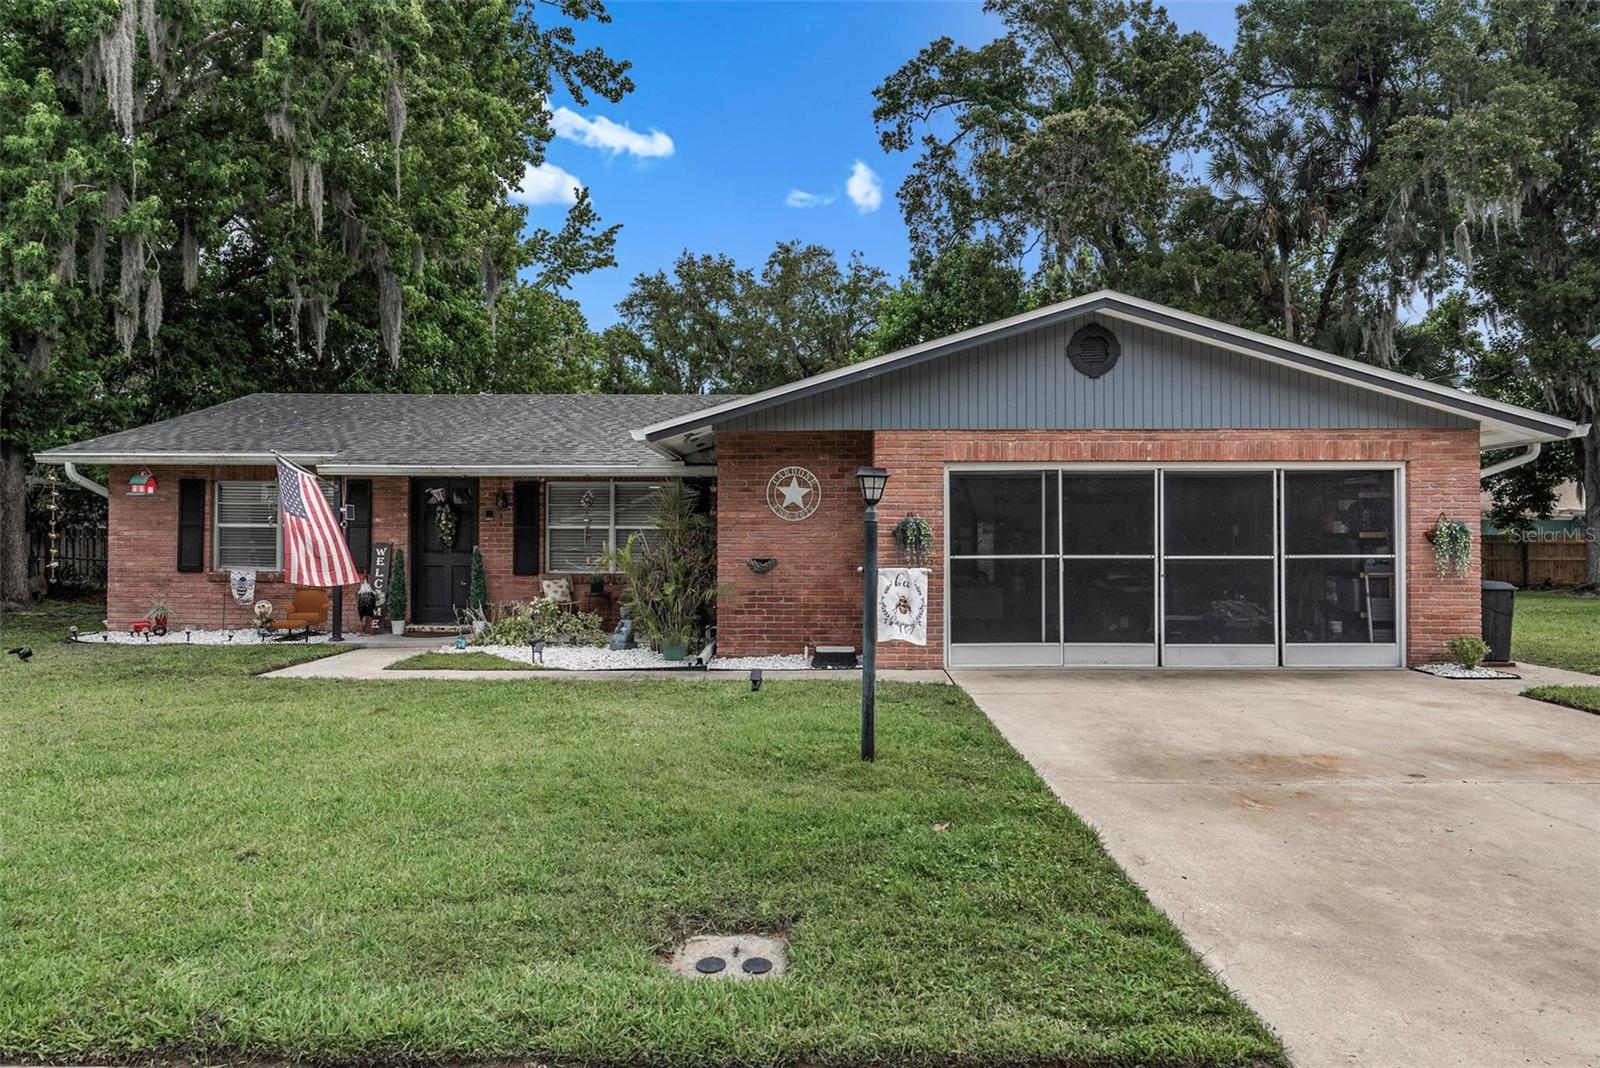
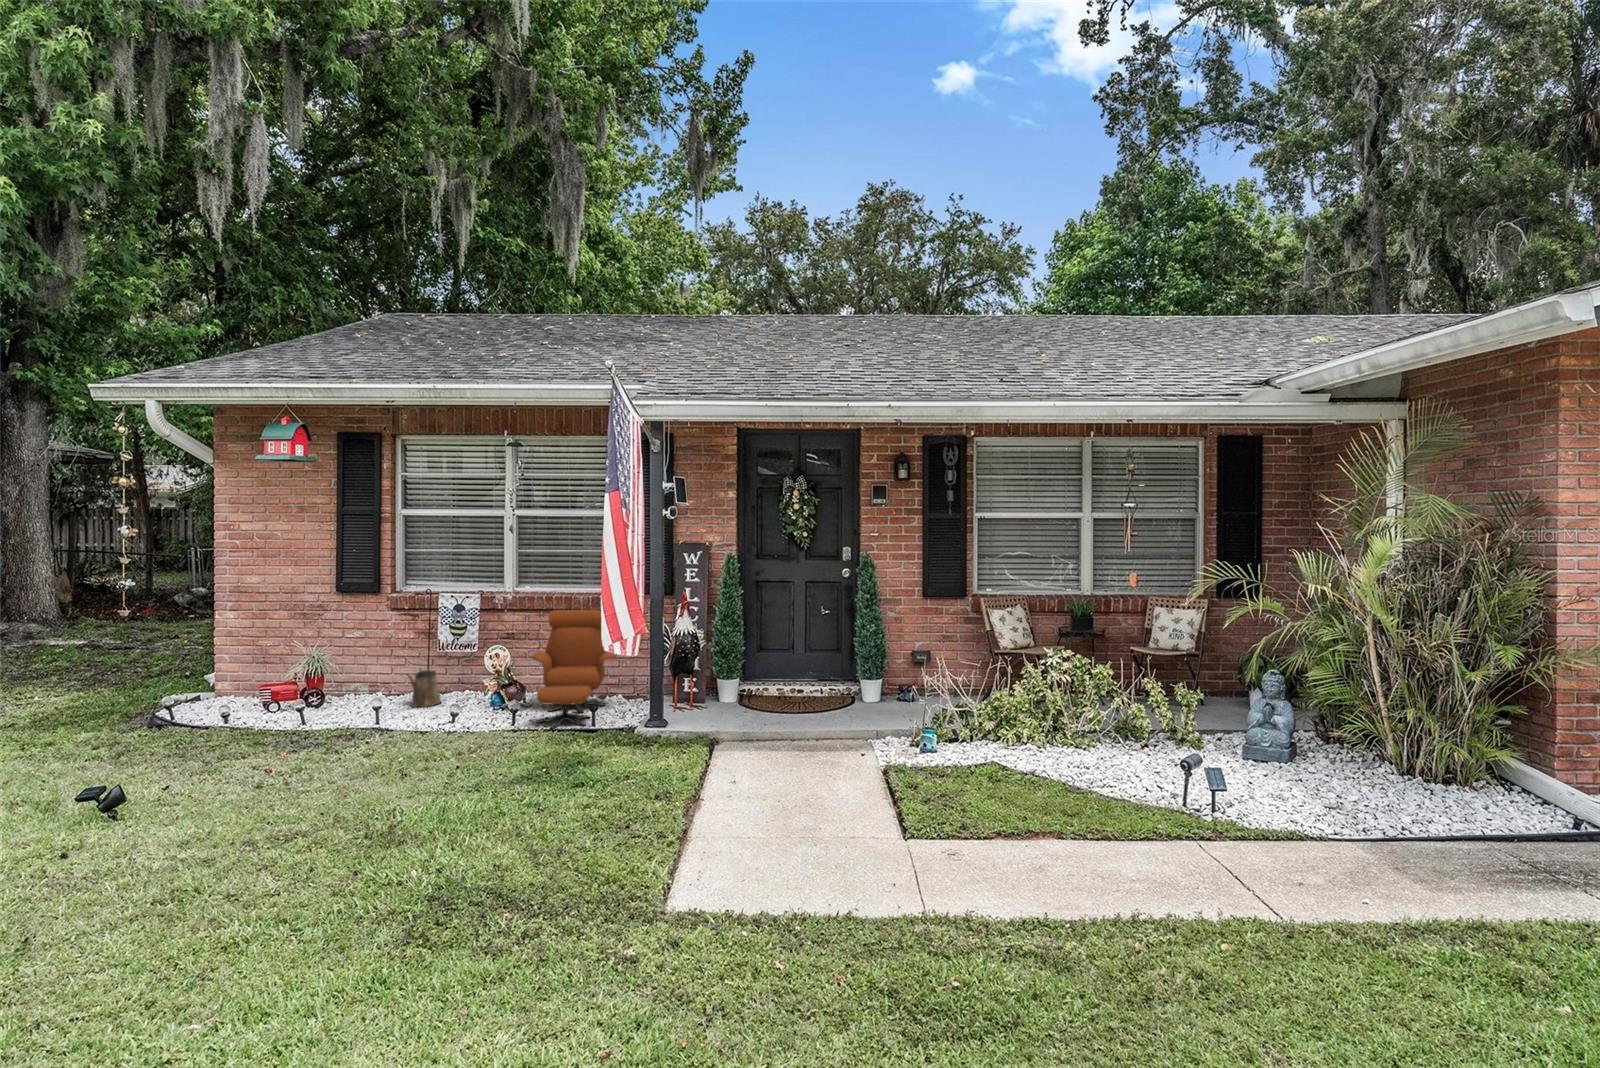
watering can: none [207,616,234,636] -> present [408,670,442,707]
decorative plant: present [658,633,686,660] -> none [1431,746,1515,810]

